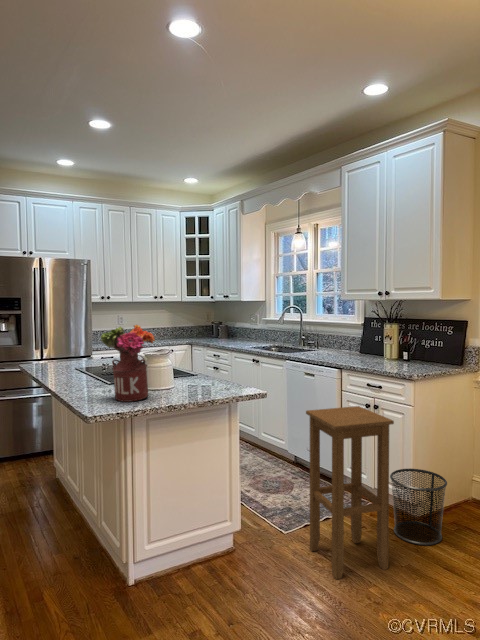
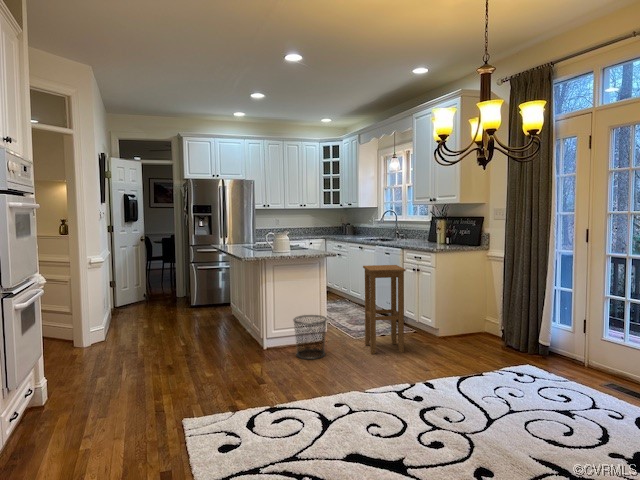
flower arrangement: present [101,325,155,402] -> none [250,216,278,255]
trash can: present [390,469,447,545] -> present [293,315,327,359]

